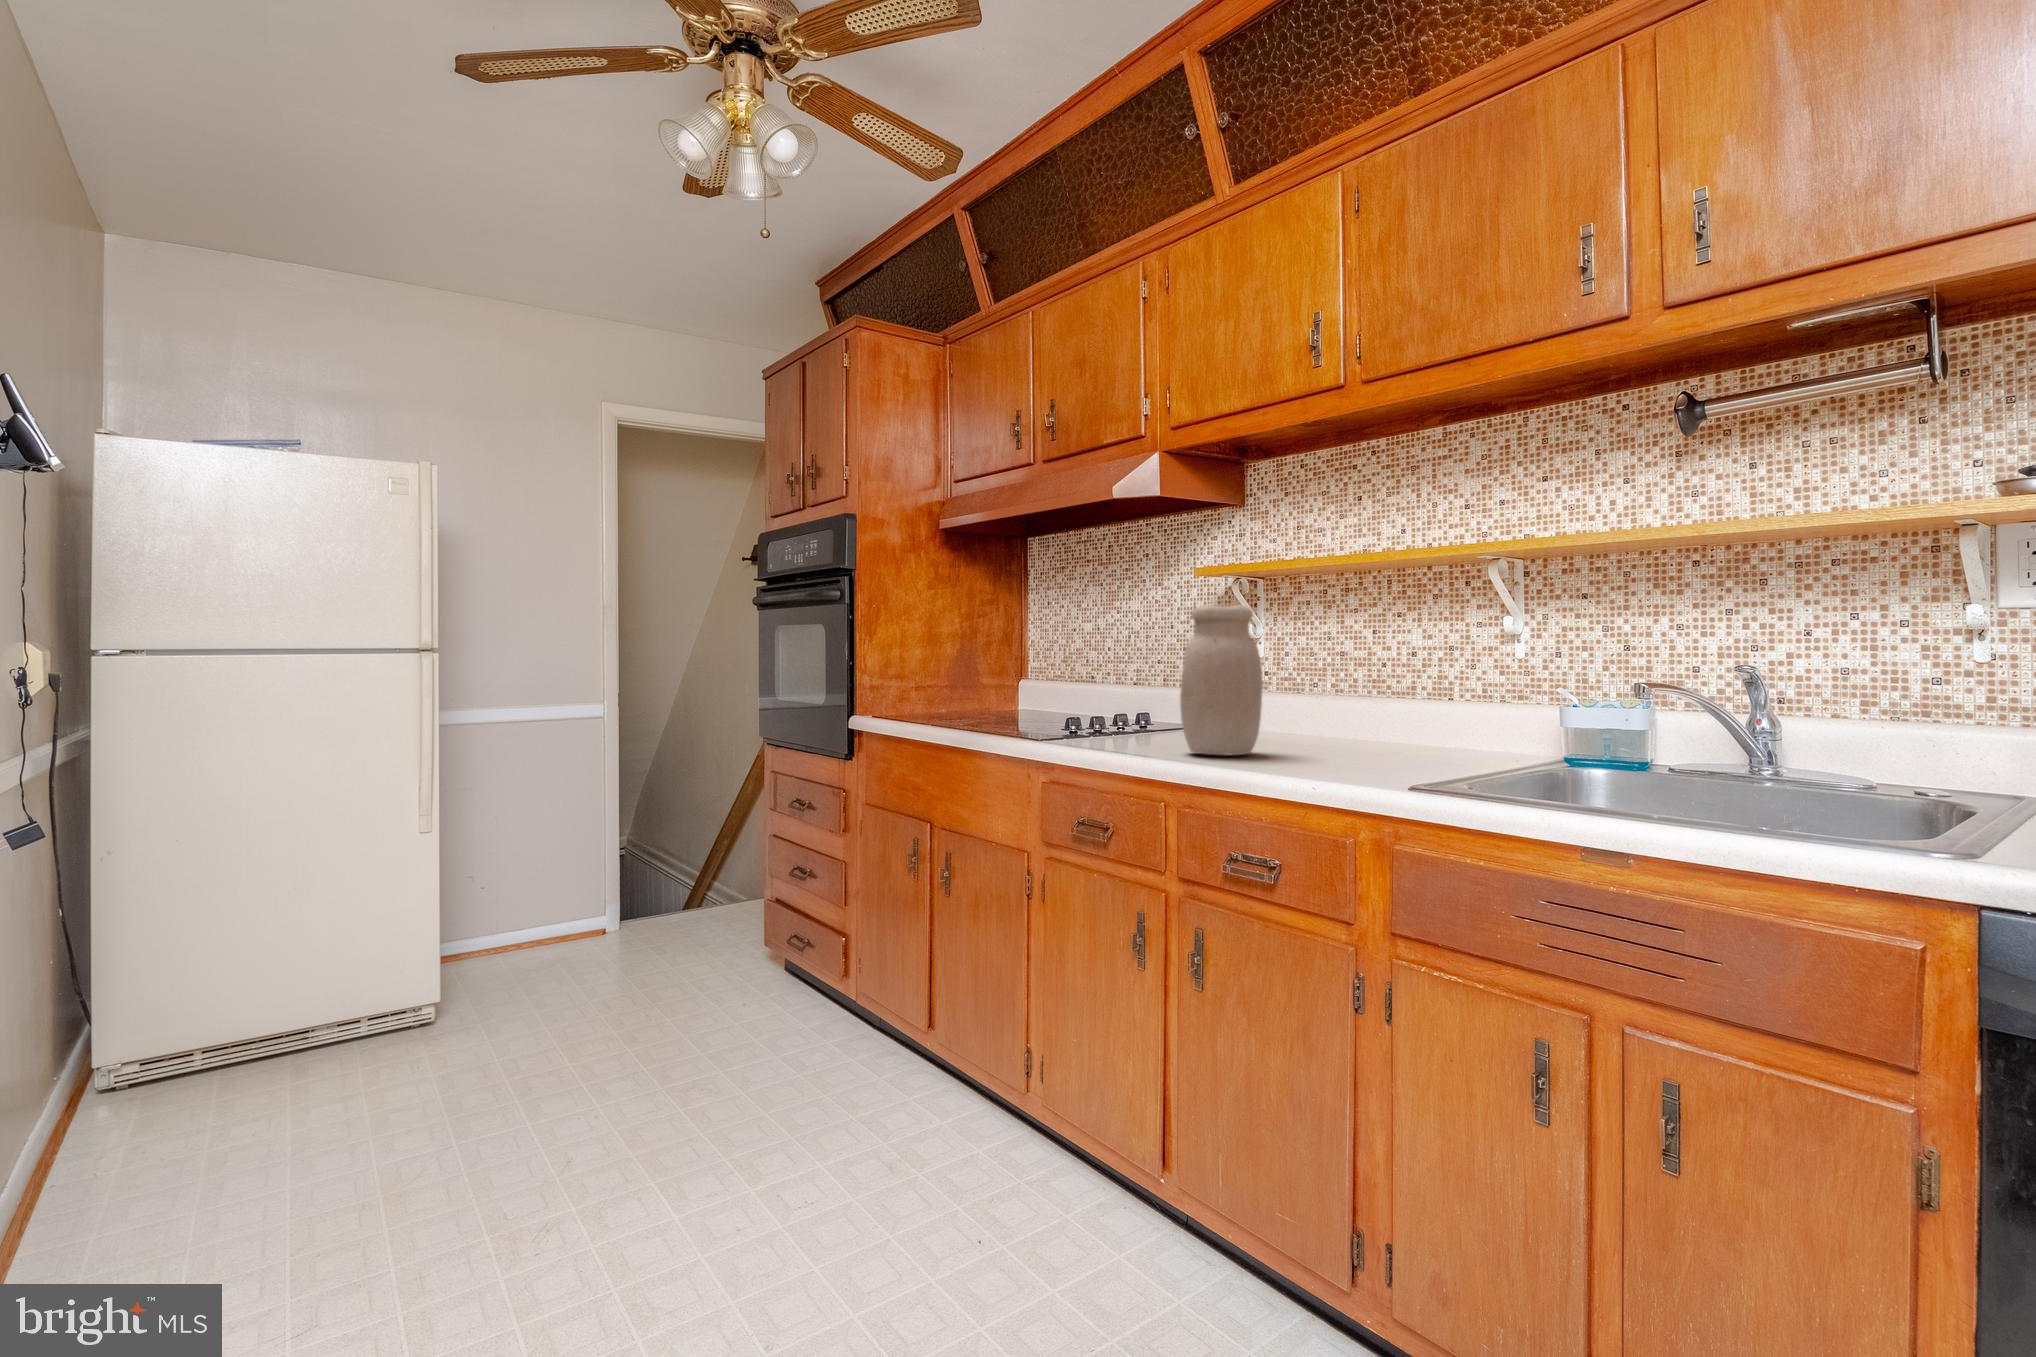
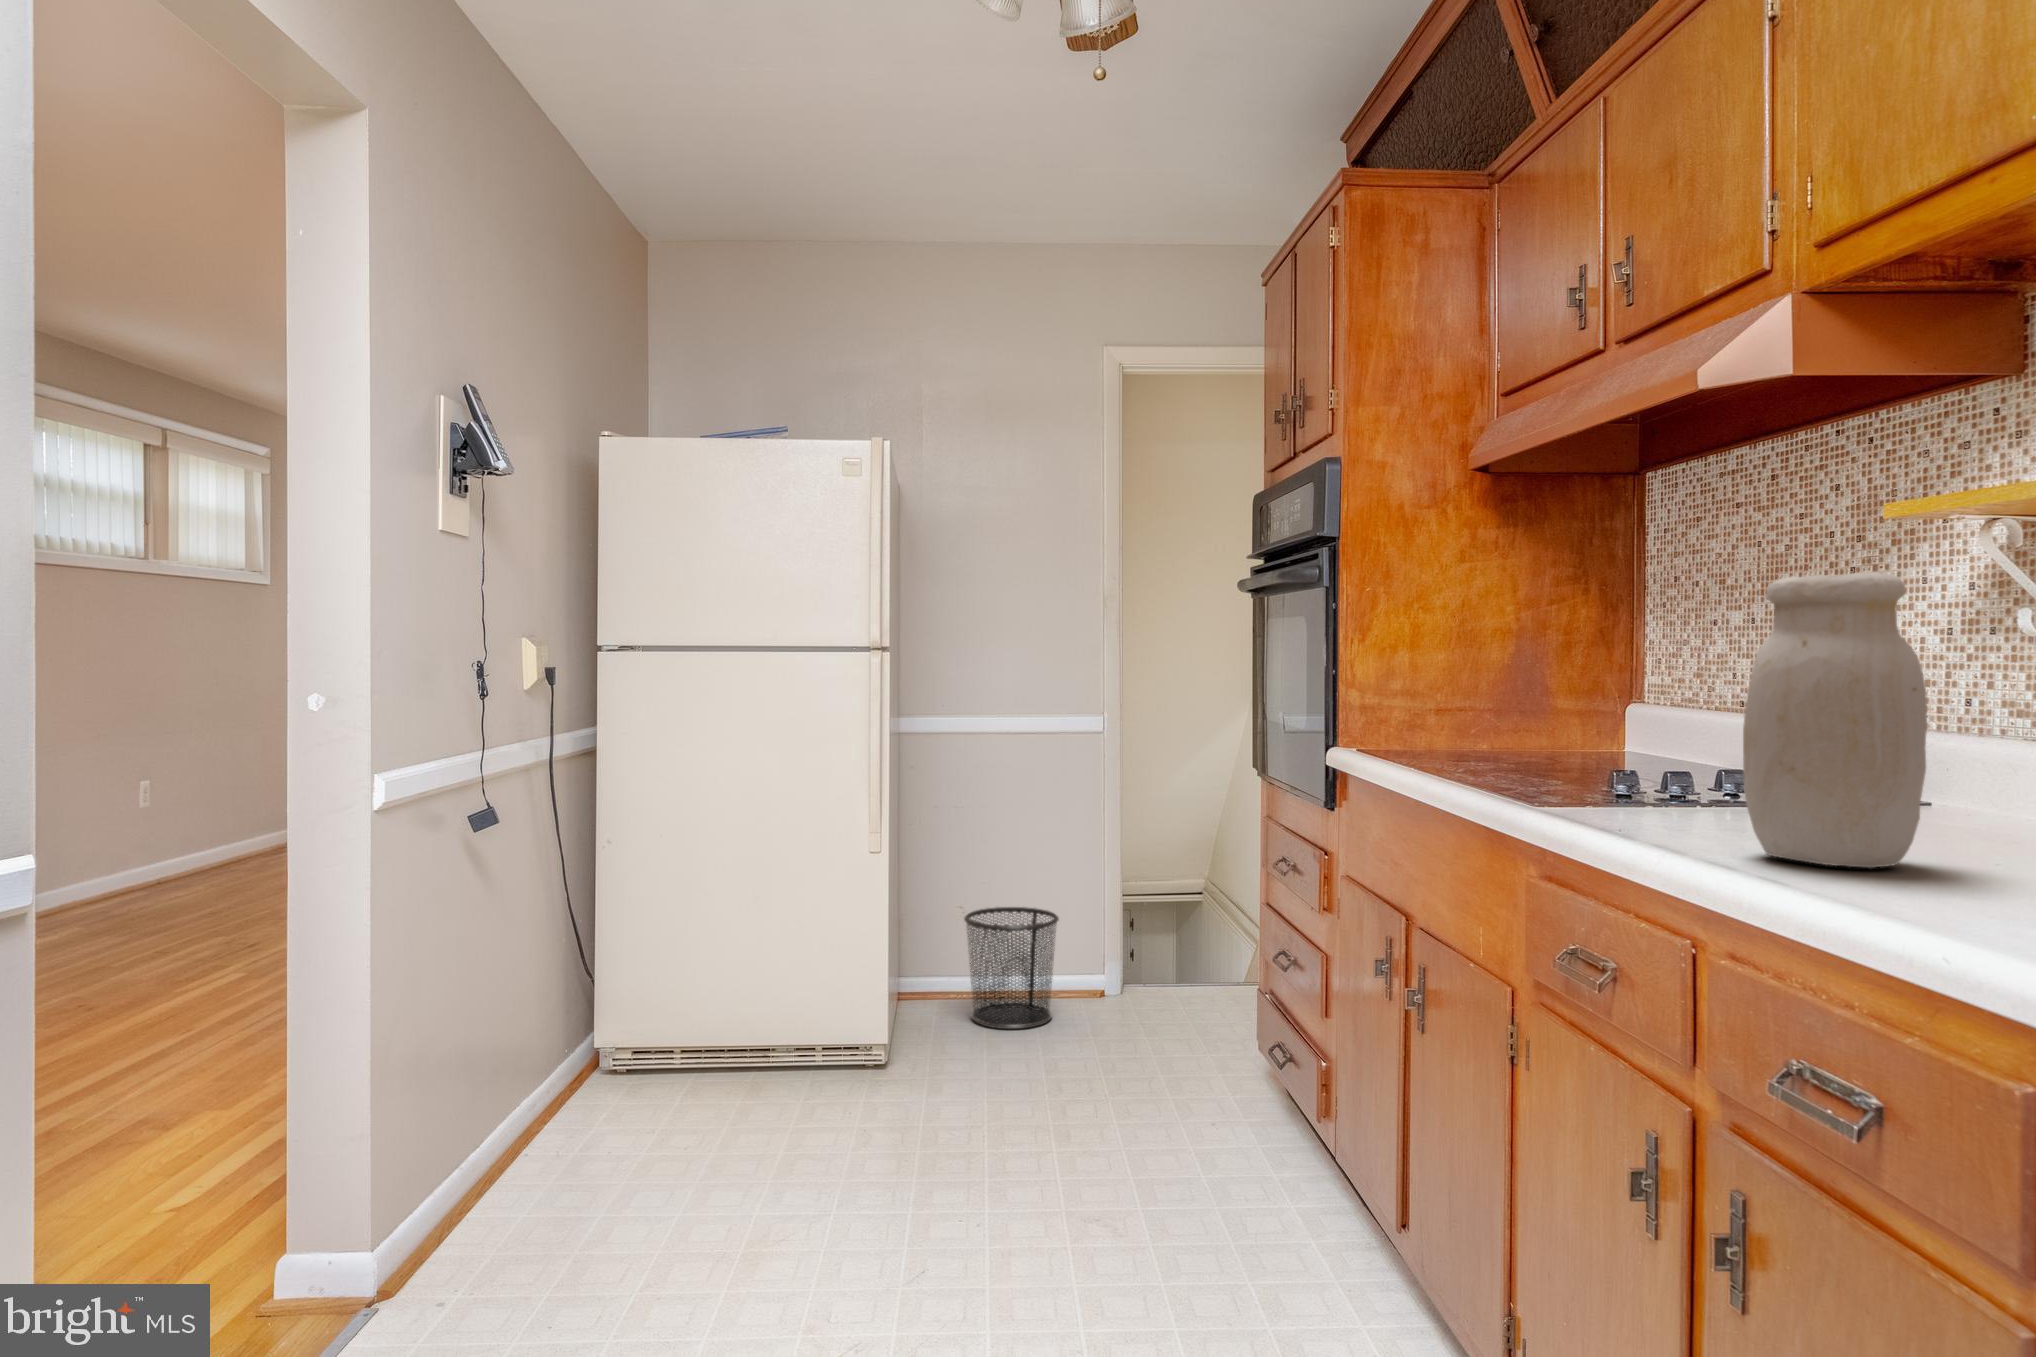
waste bin: none [489,863,580,968] -> present [964,907,1059,1029]

